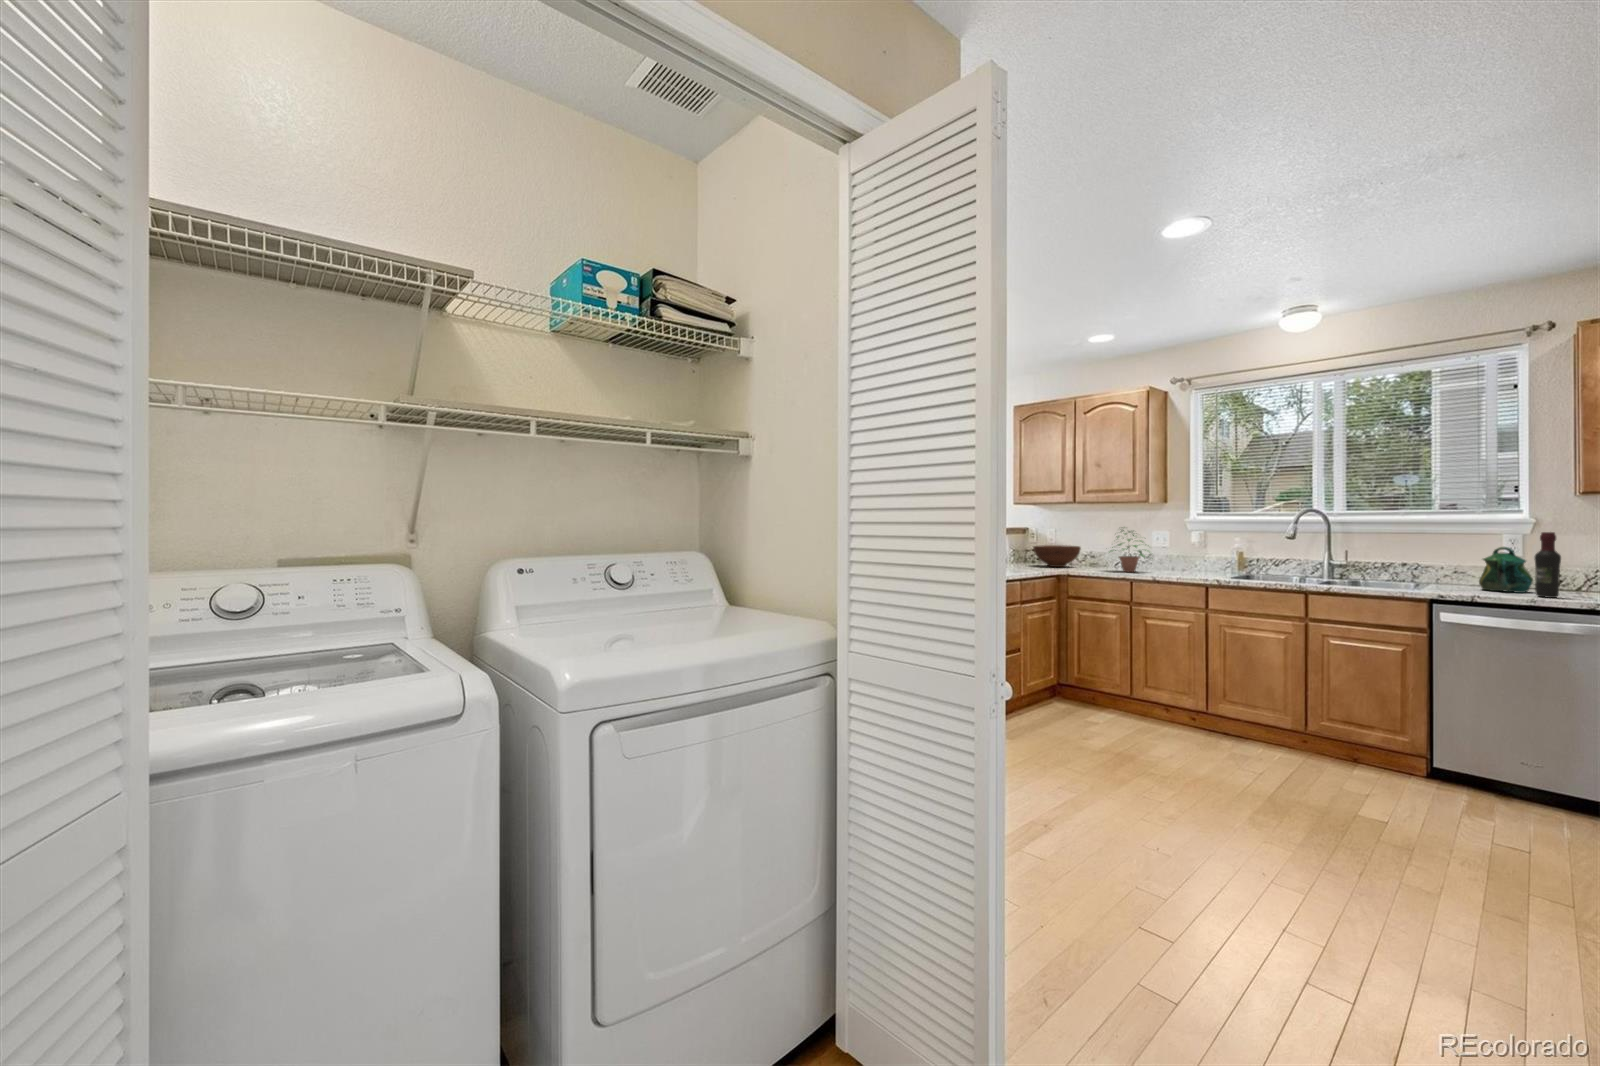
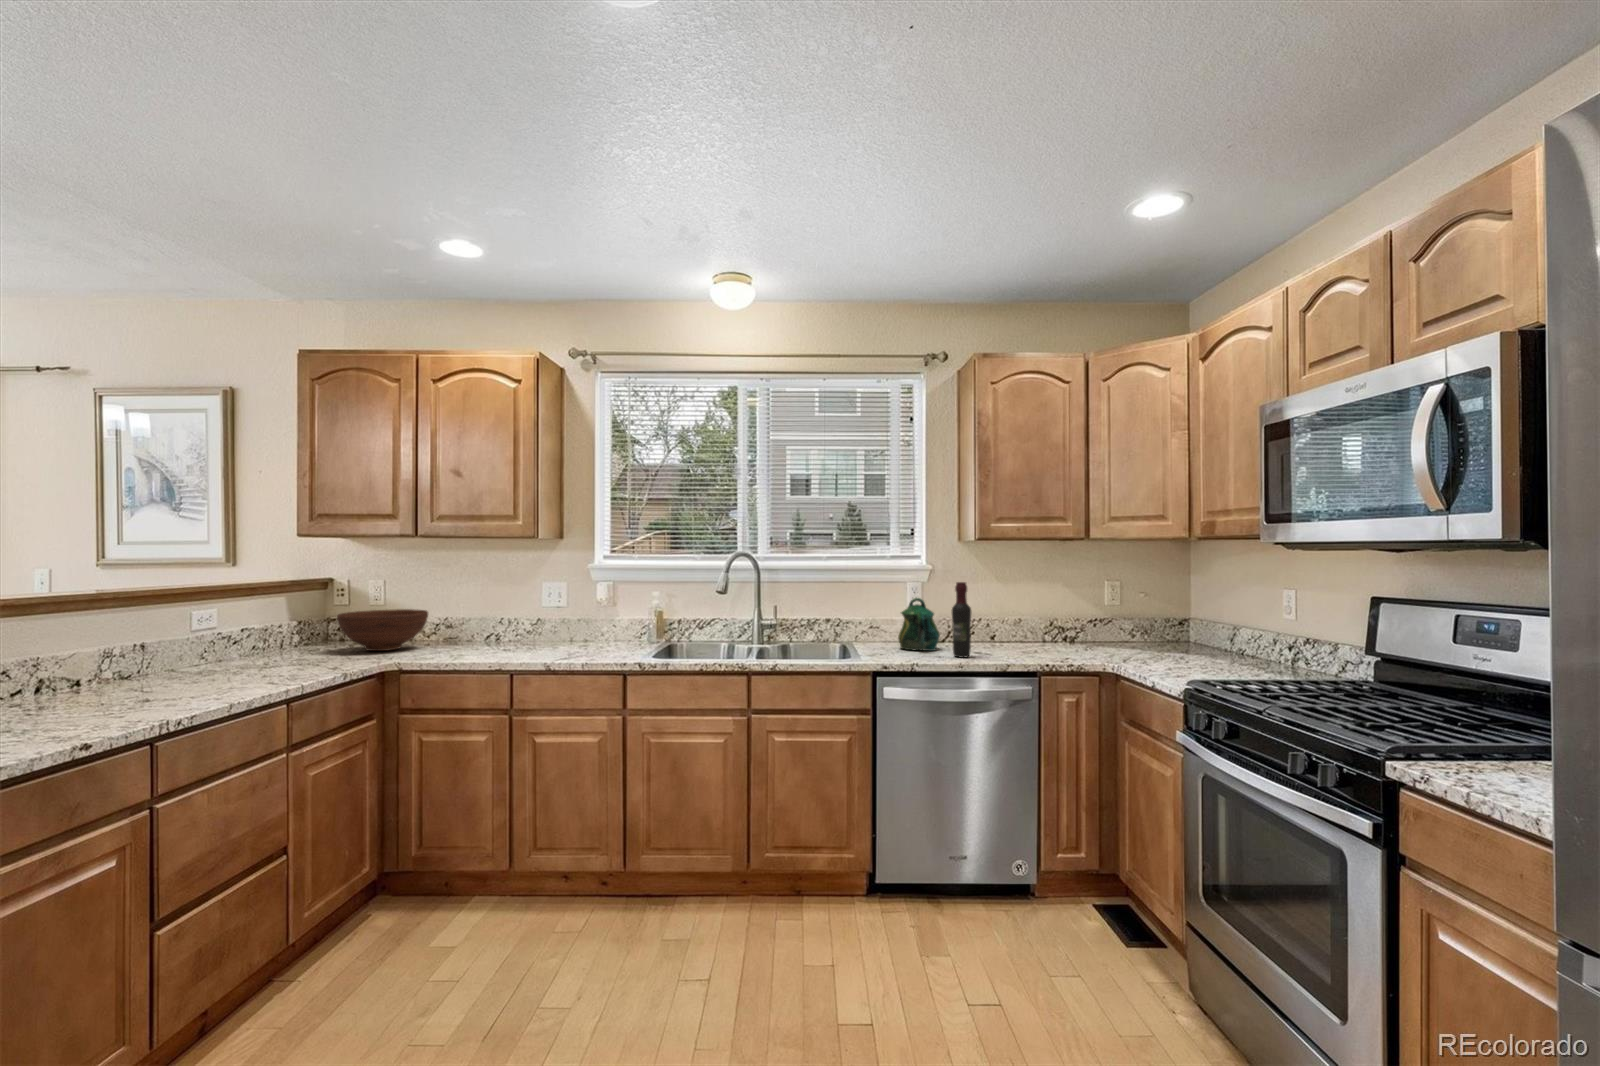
potted plant: present [1110,530,1145,572] -> none [469,577,547,655]

